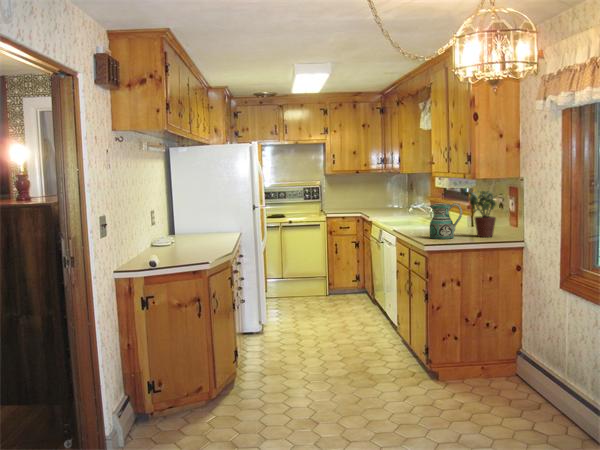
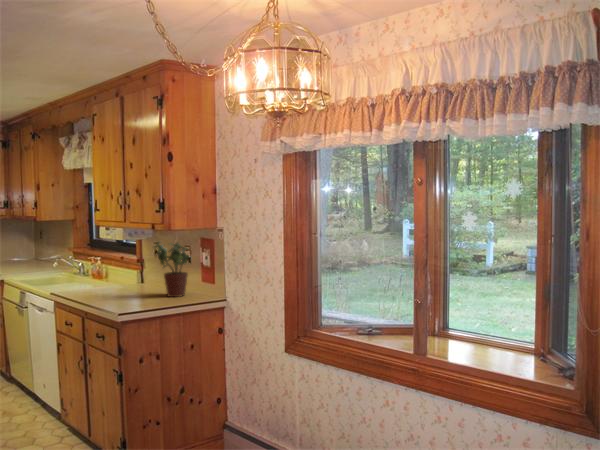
ceramic pitcher: present [430,203,462,239] -> none [113,260,154,306]

